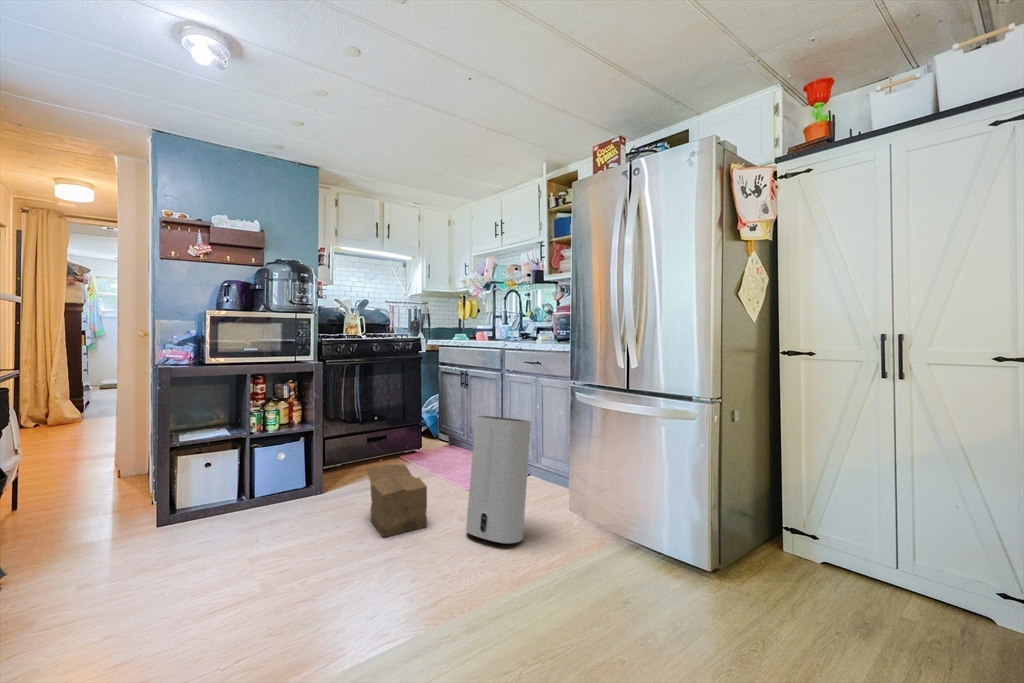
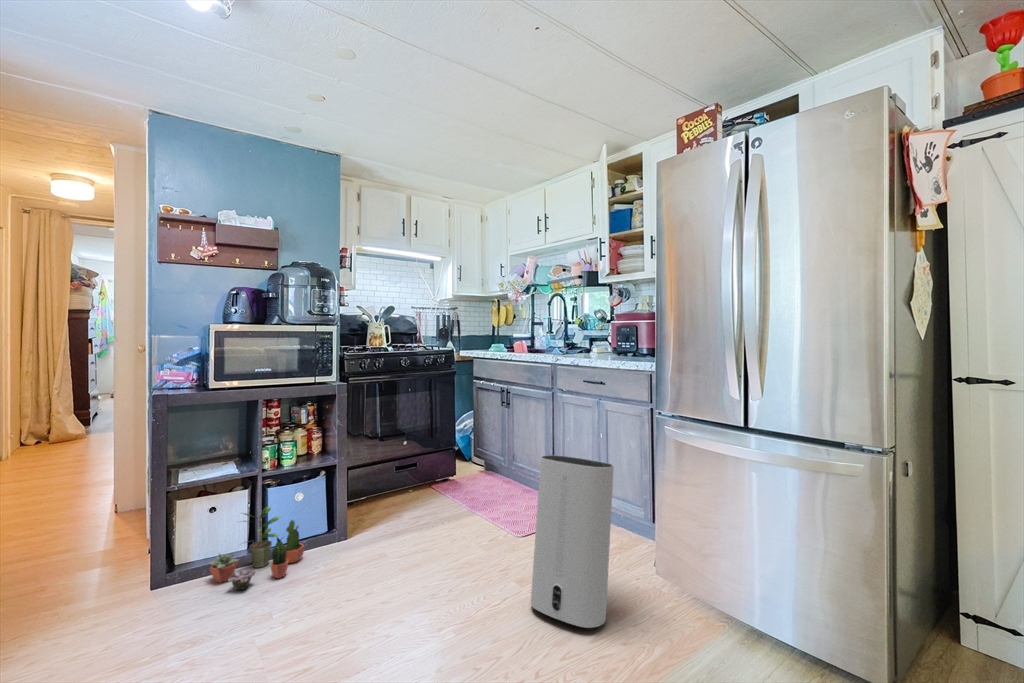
potted plant: none [205,462,286,526] -> present [209,506,305,590]
cardboard box: present [366,464,427,537] -> none [402,510,479,612]

